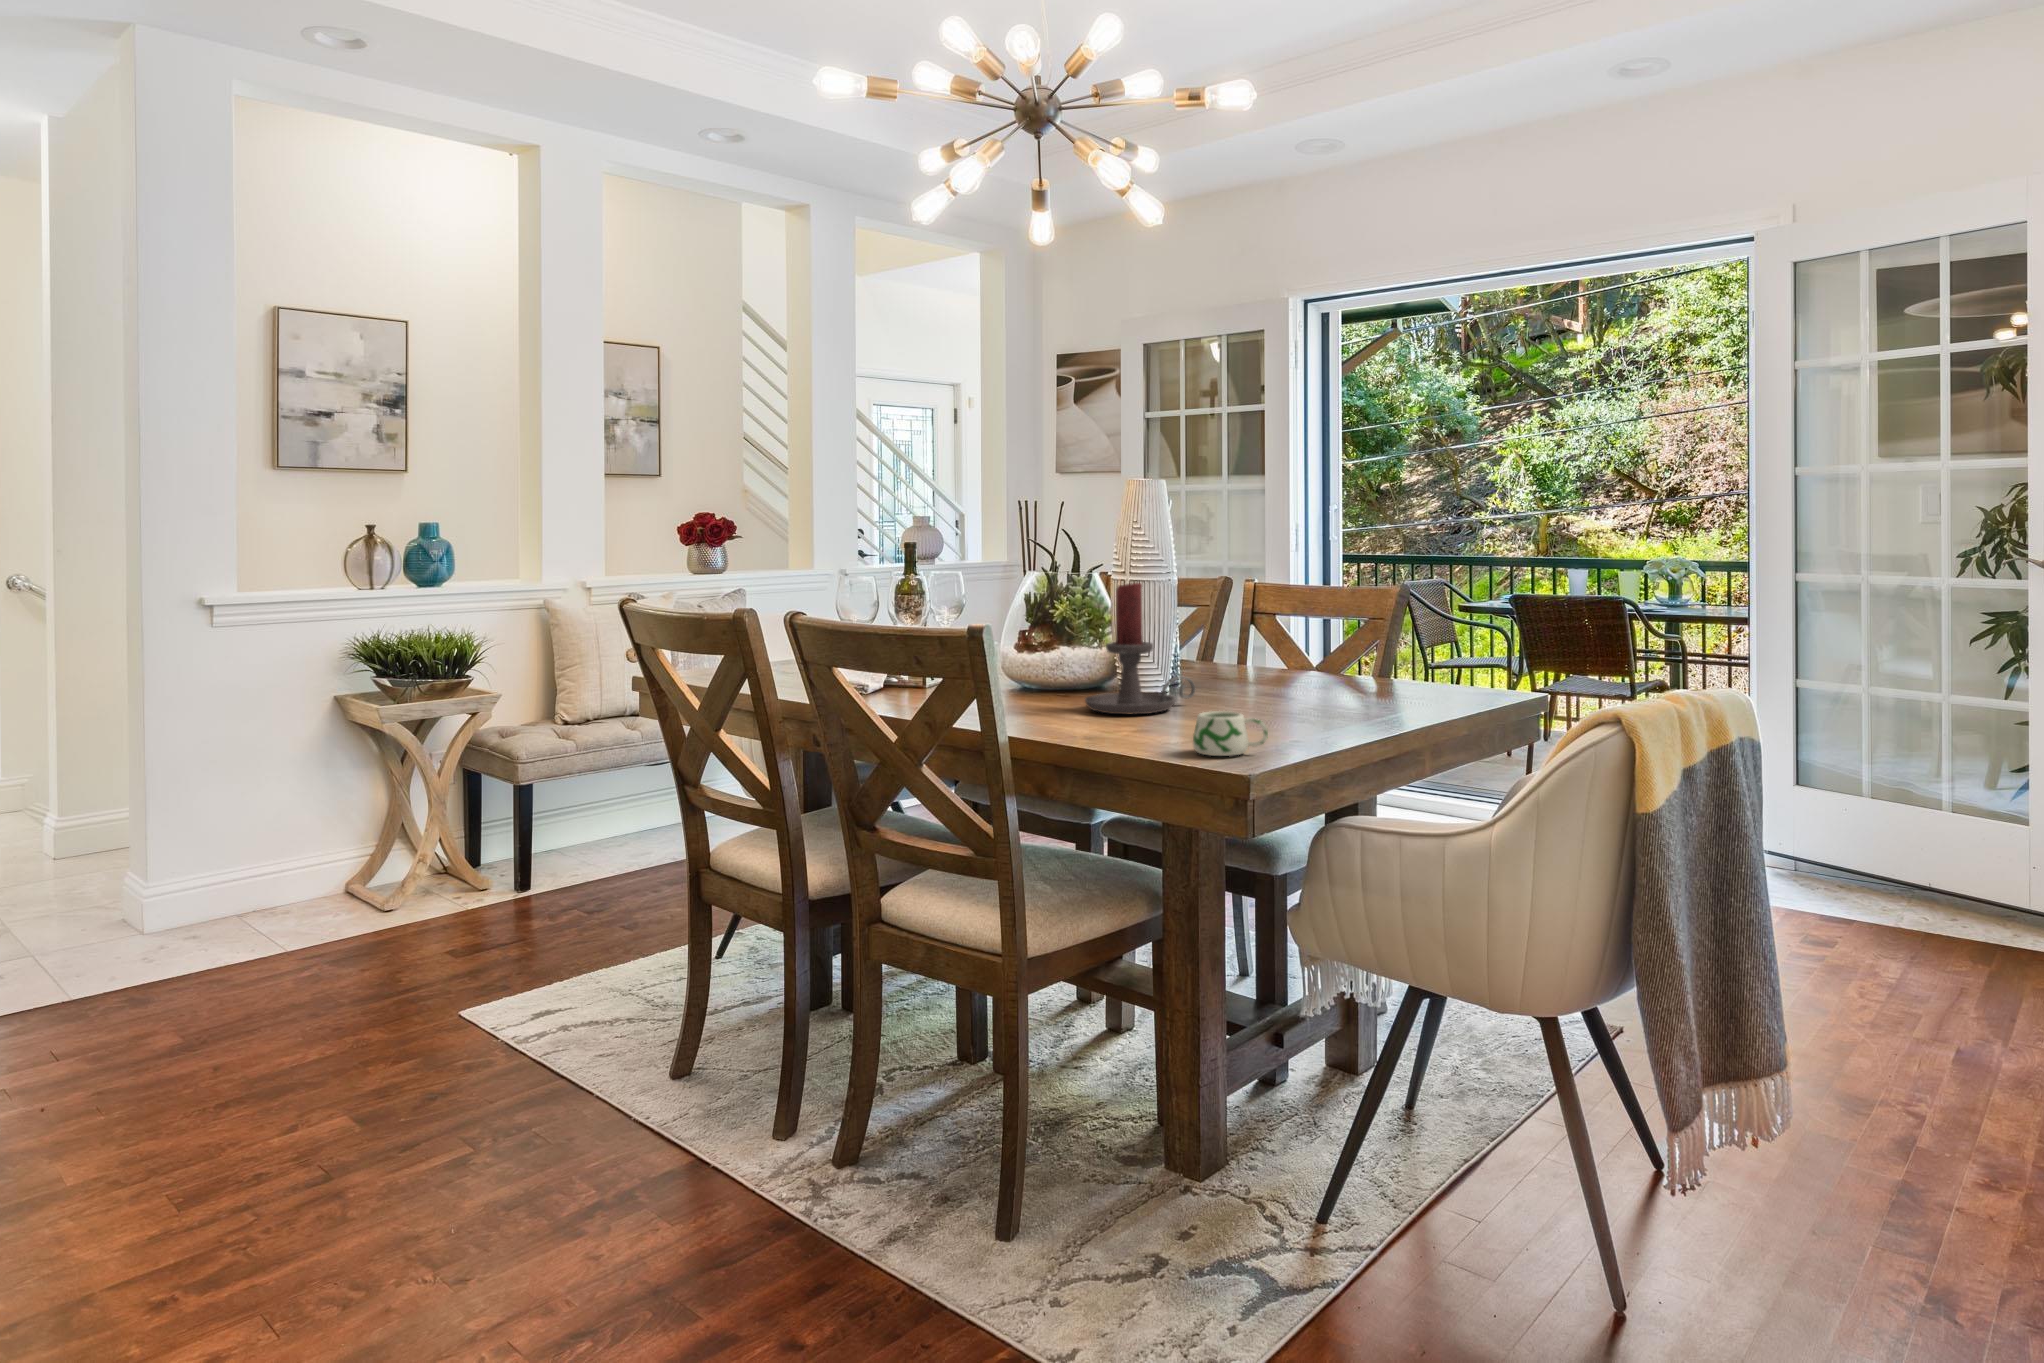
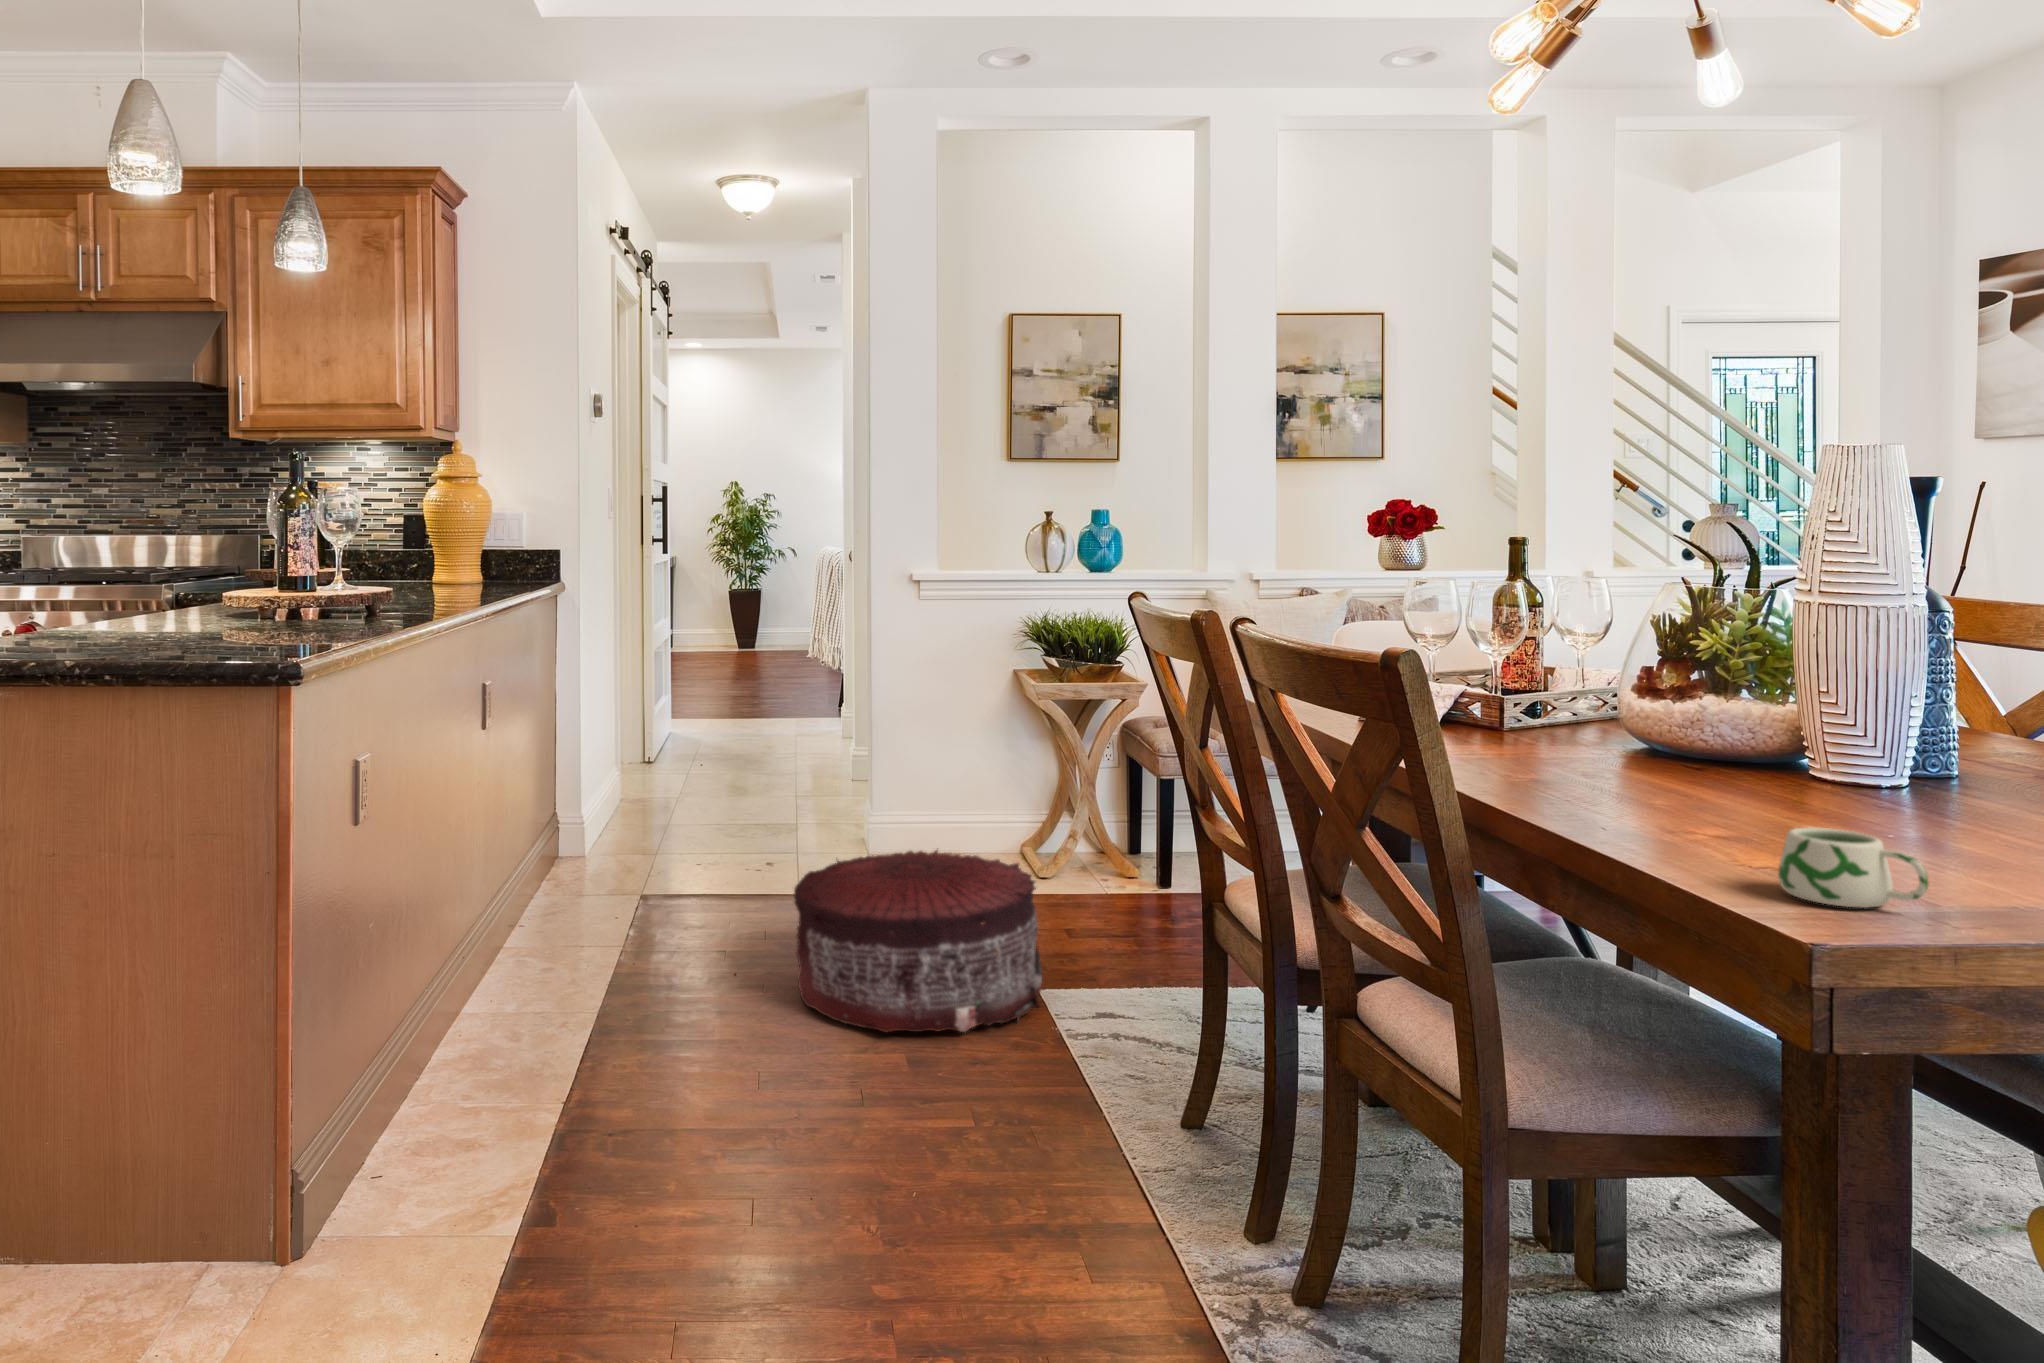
candle holder: present [1085,583,1195,714] -> none [1705,608,1930,814]
pouf: none [150,884,476,1104] -> present [794,850,1042,1032]

